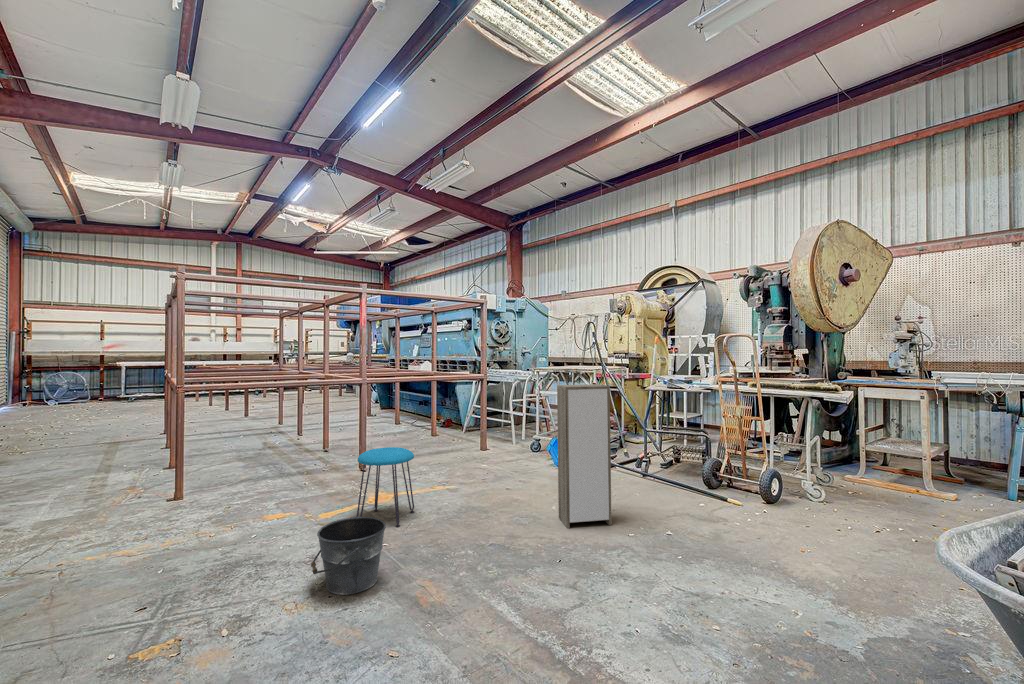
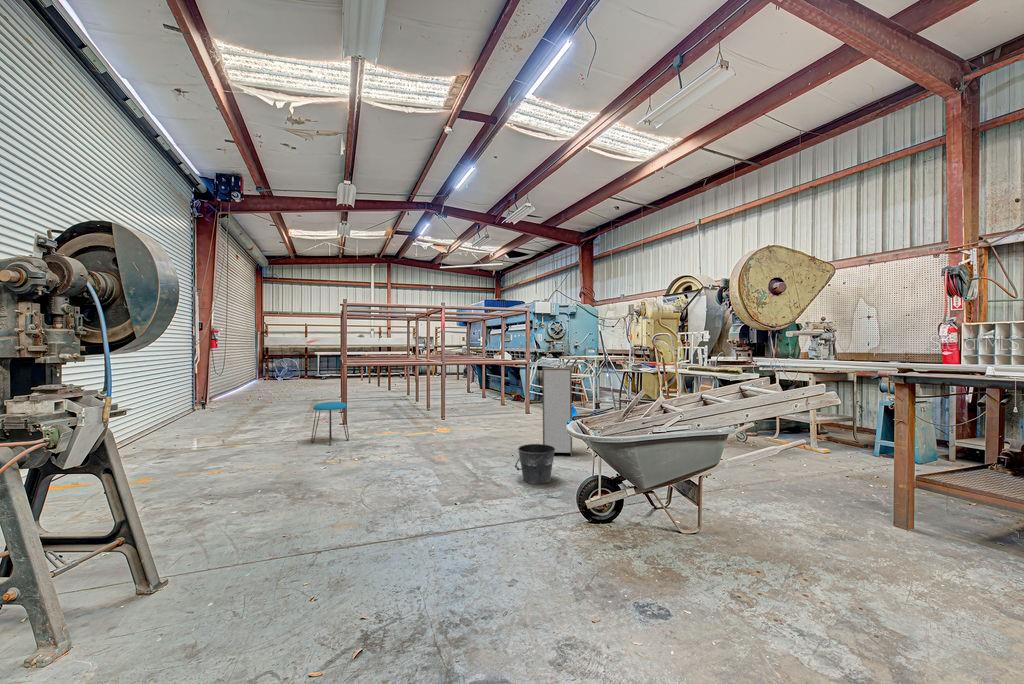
stool: present [357,447,414,527] -> present [311,402,349,445]
bucket: present [311,517,386,595] -> present [515,444,555,484]

